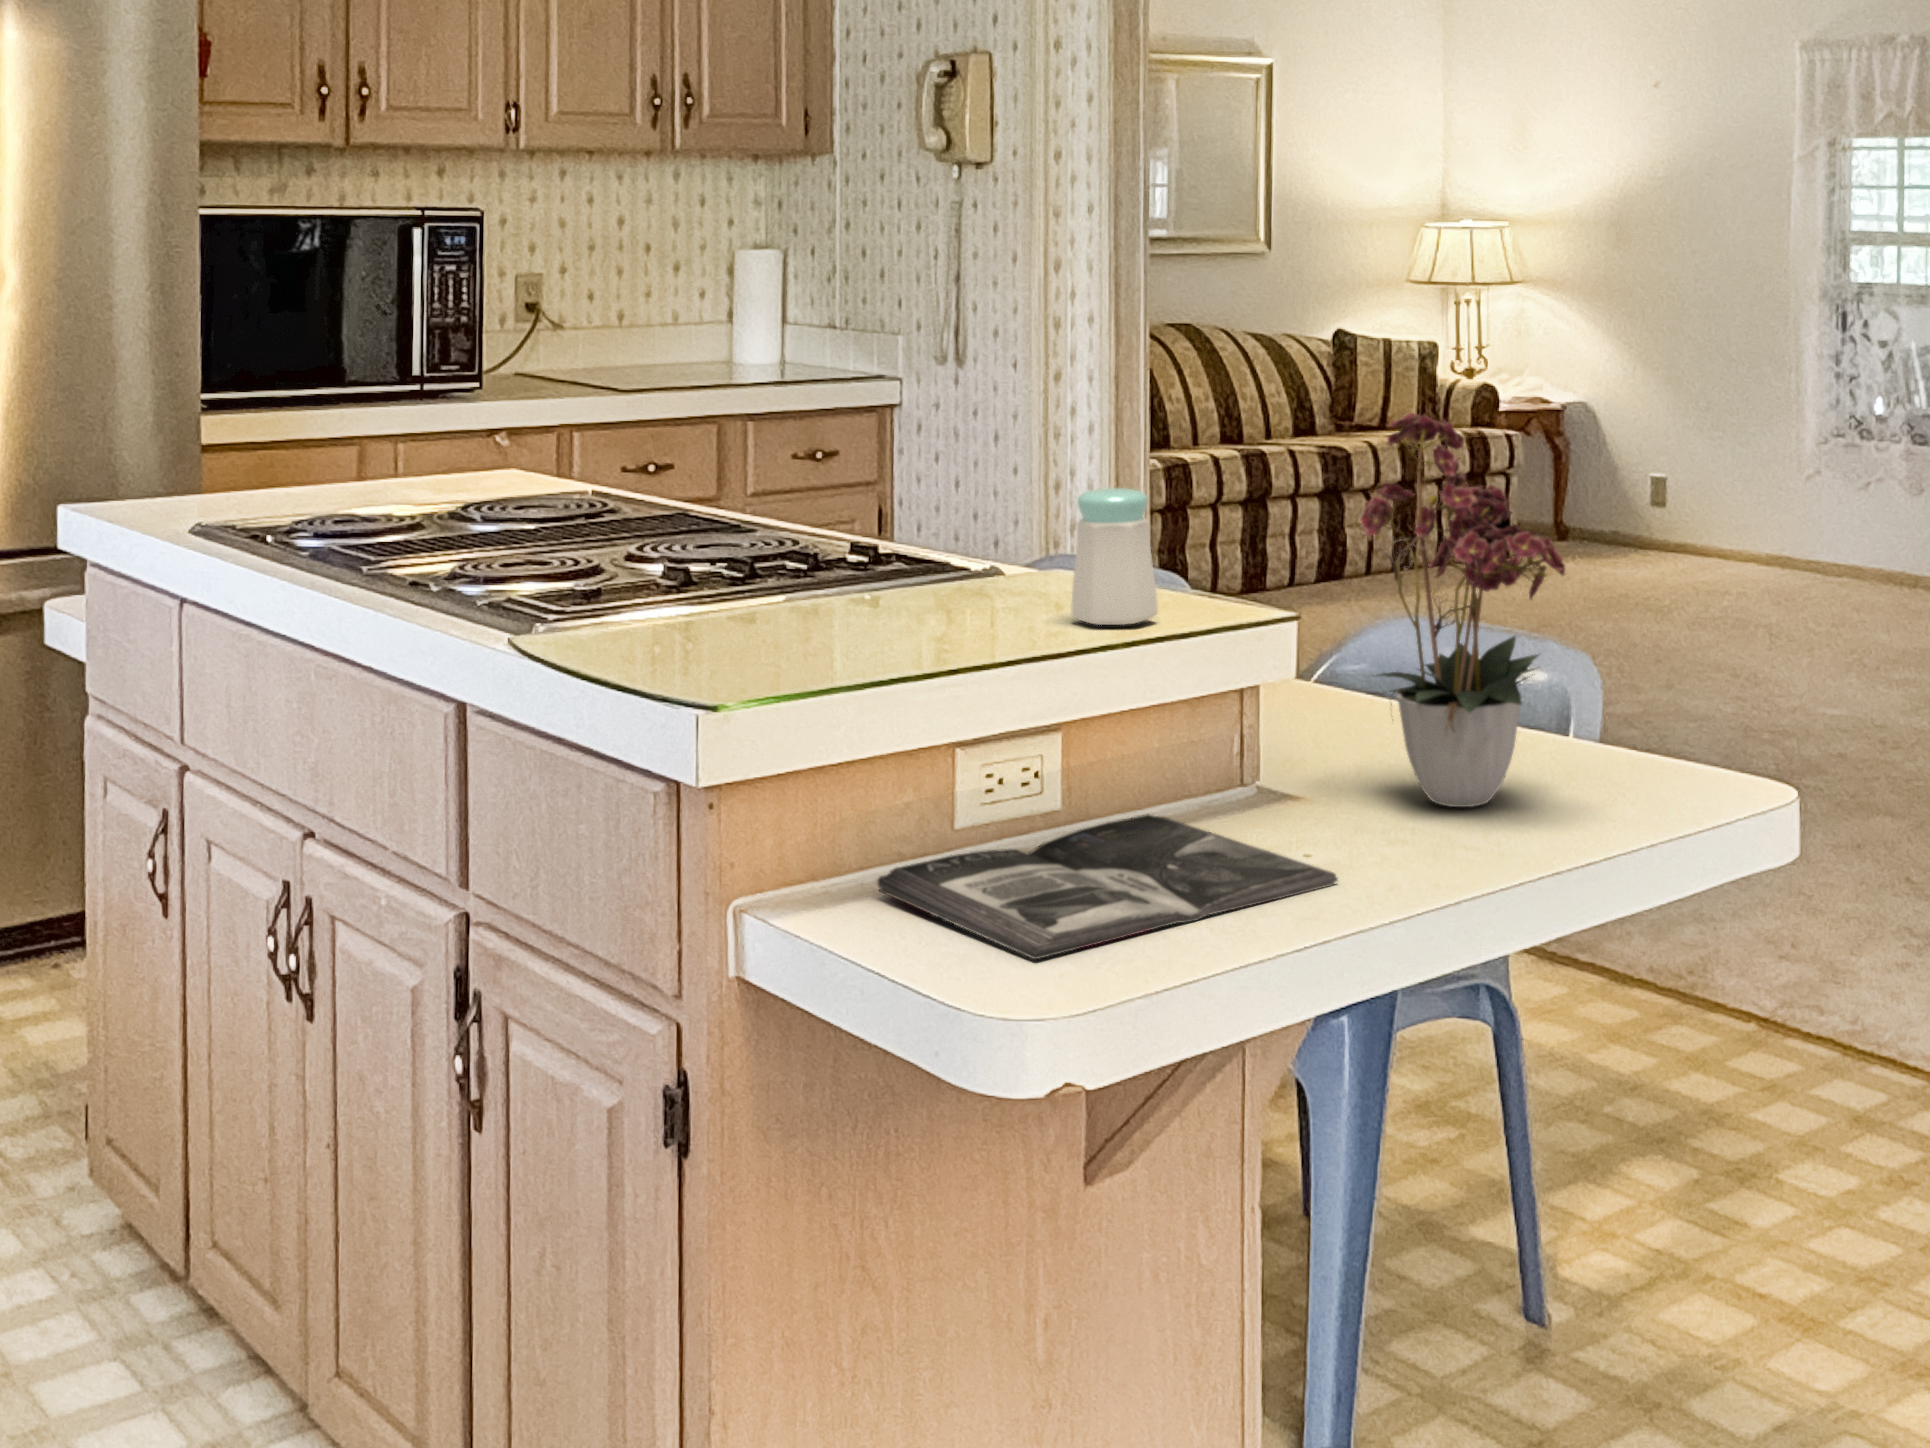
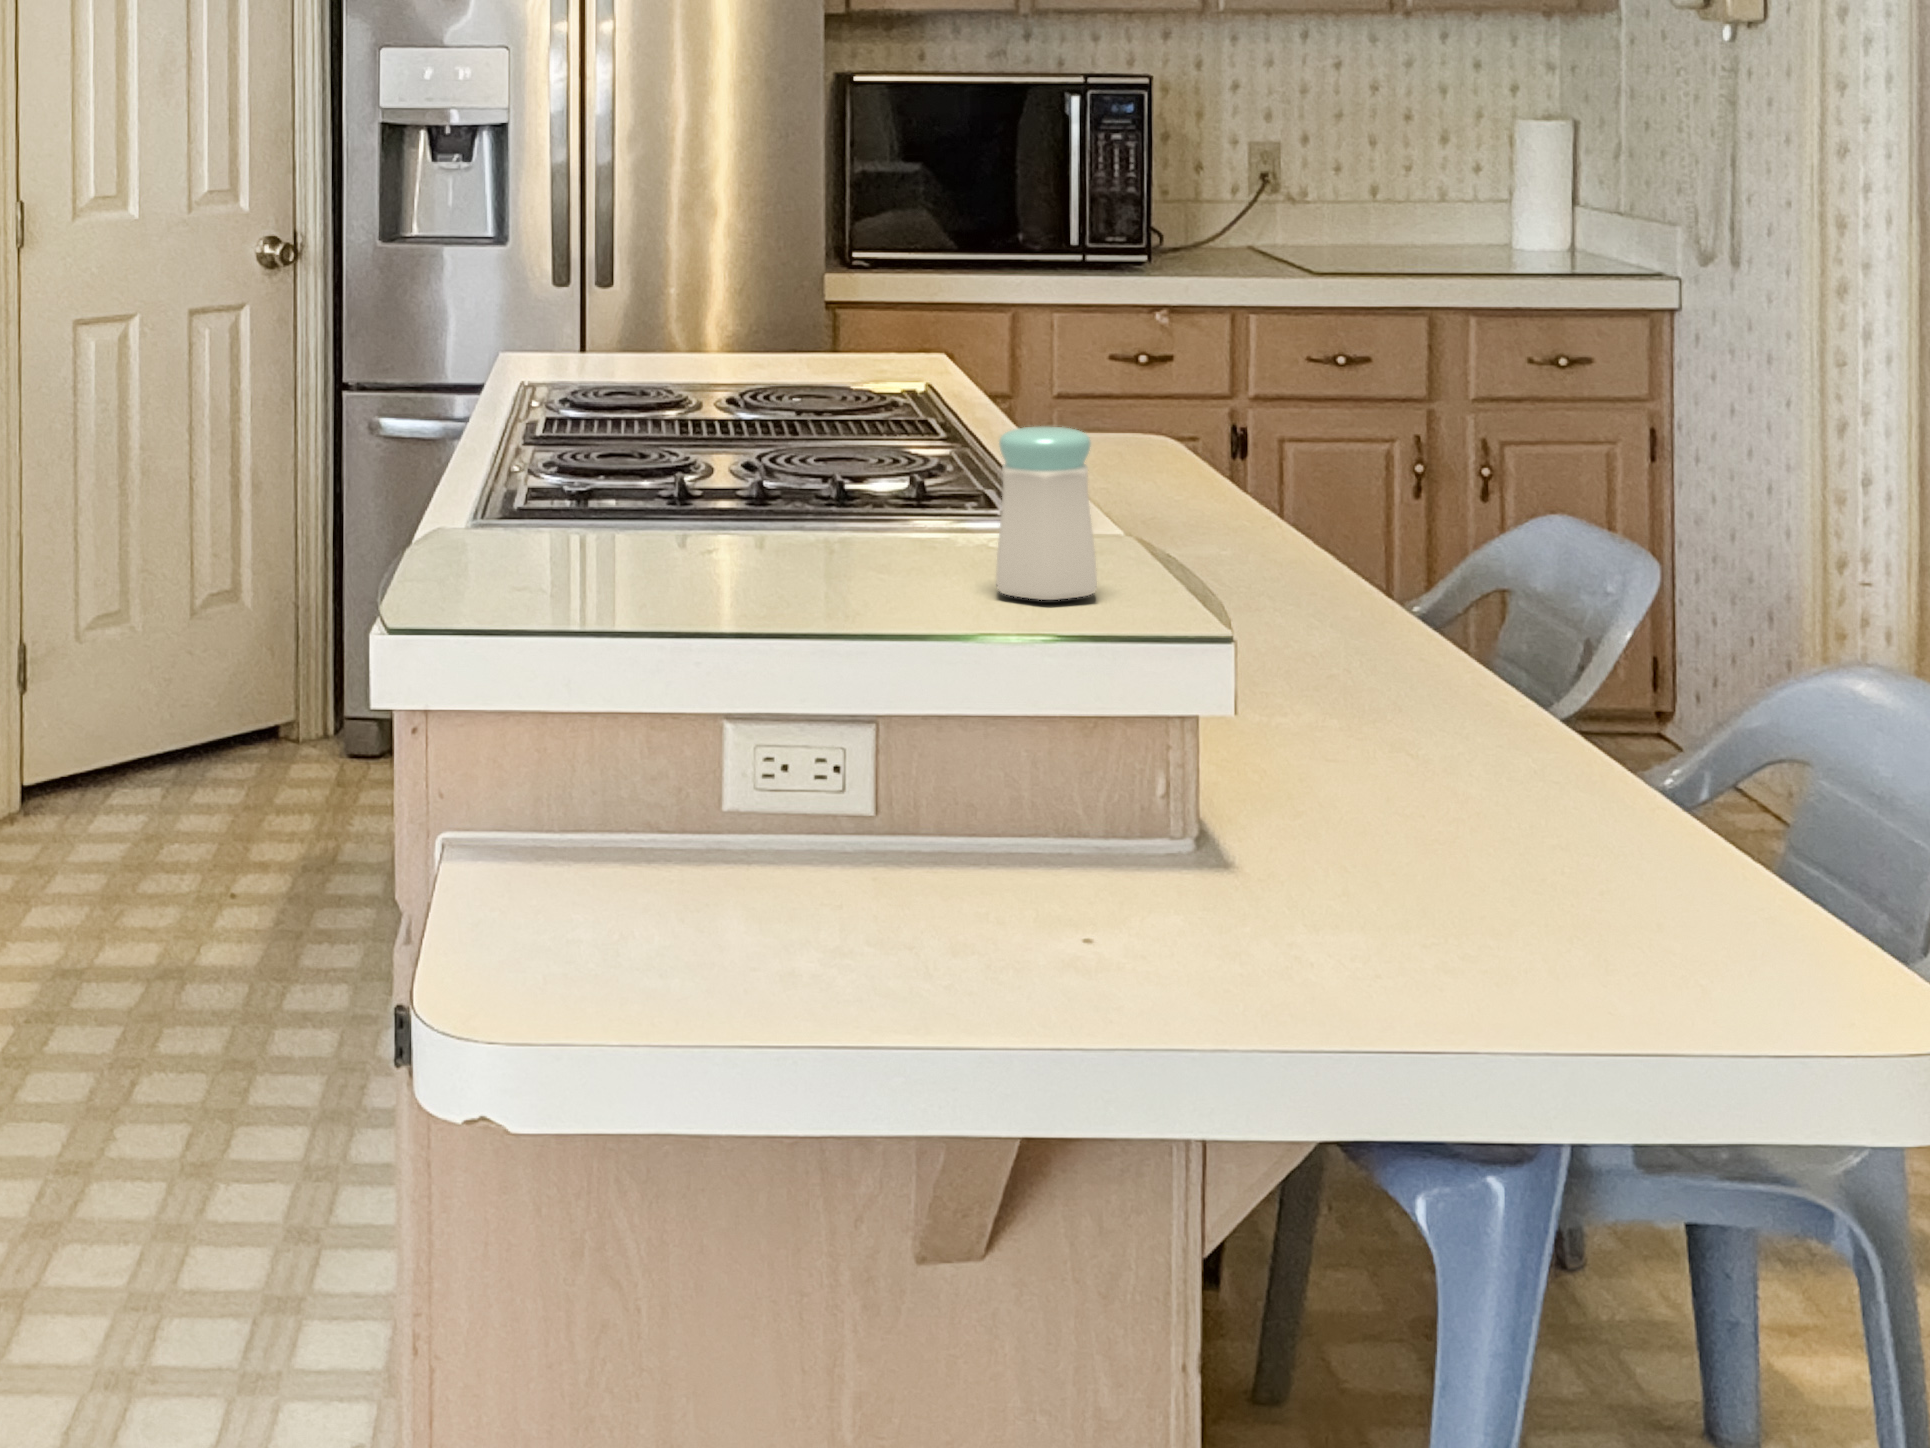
flower arrangement: present [1360,413,1565,807] -> none [1249,330,1520,921]
magazine: present [877,815,1338,959] -> none [515,839,1003,979]

